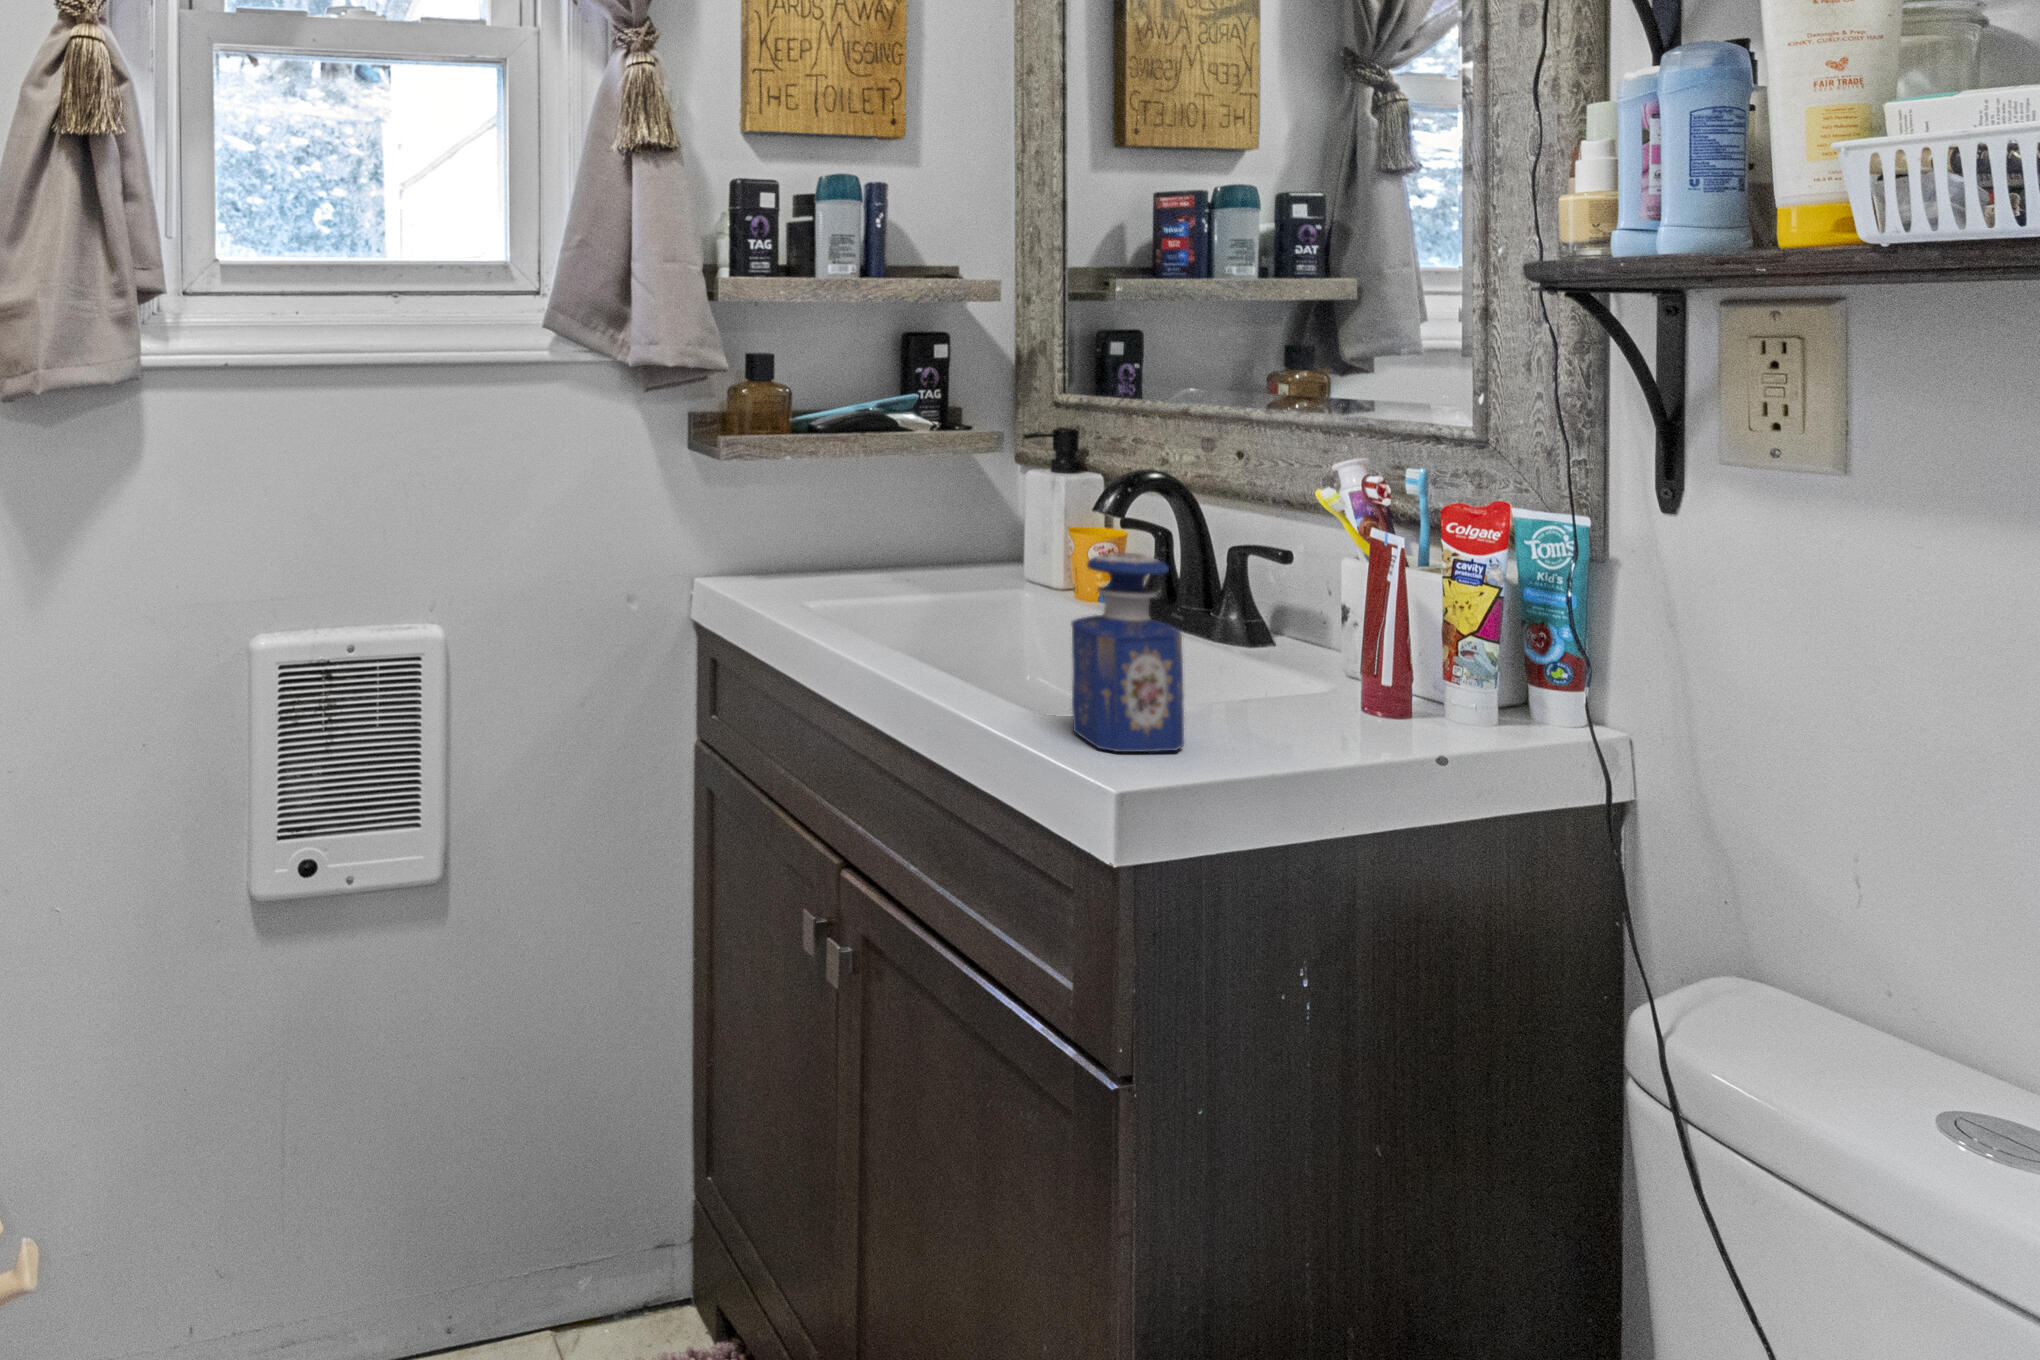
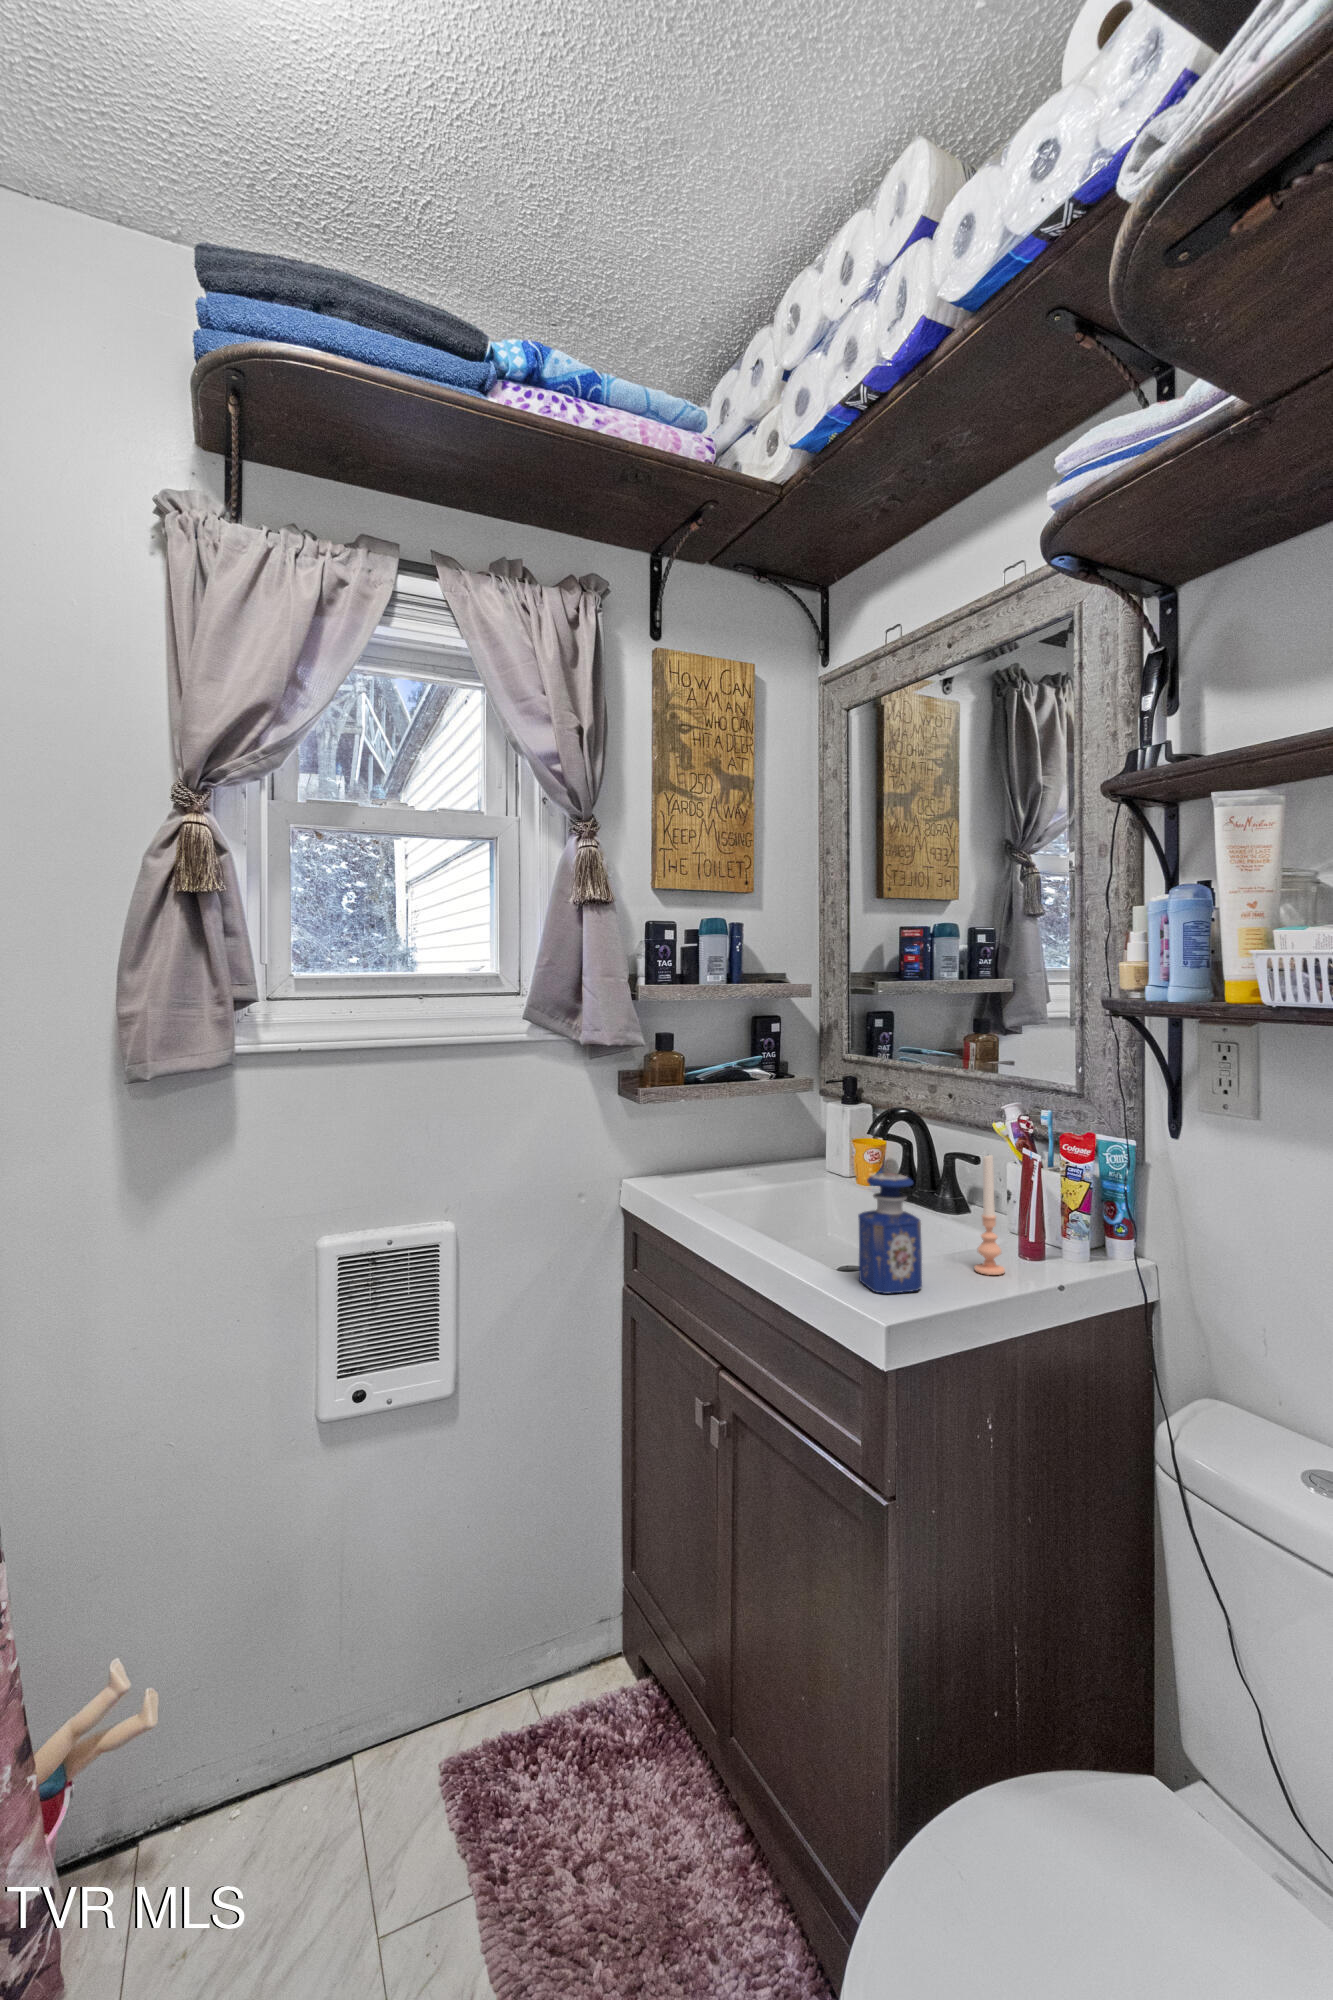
candle: none [1281,529,1338,735] -> present [975,1155,1005,1275]

